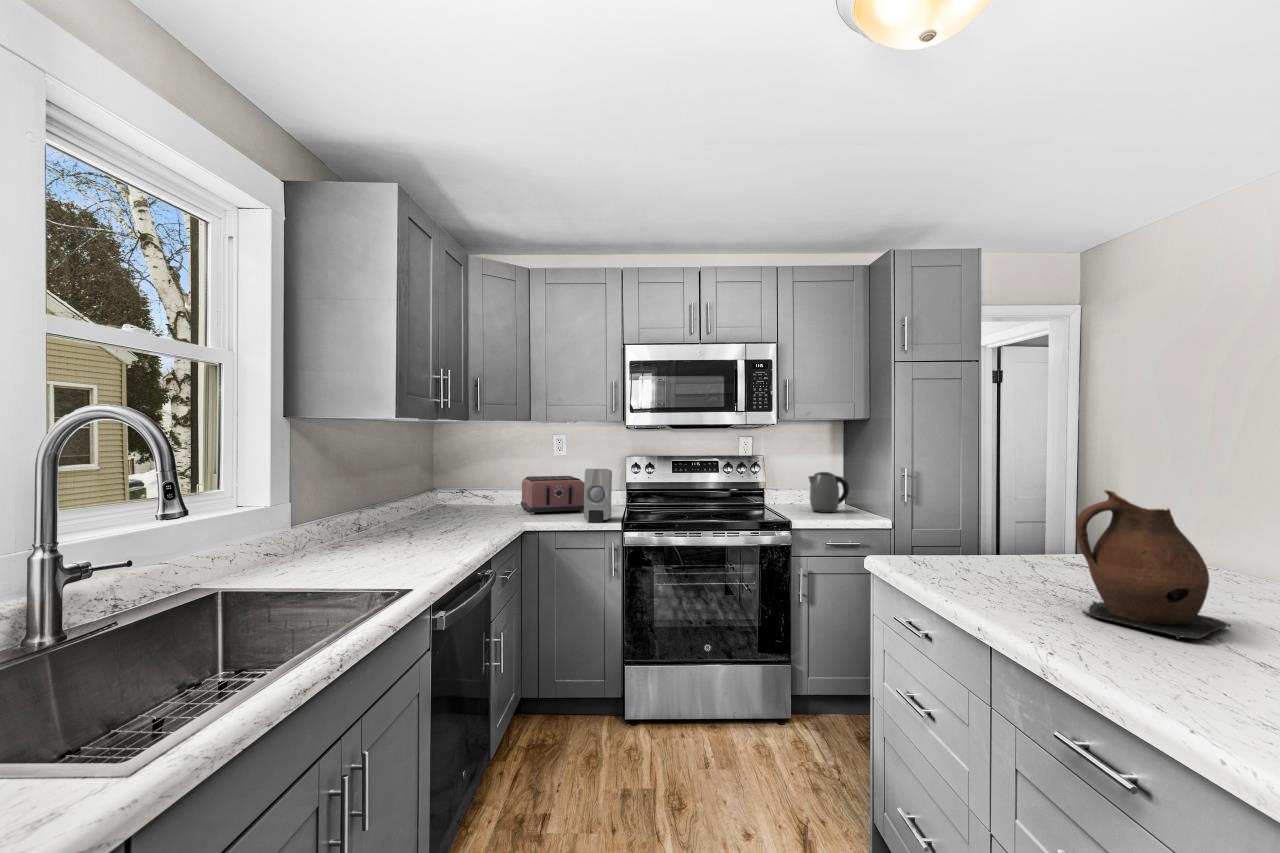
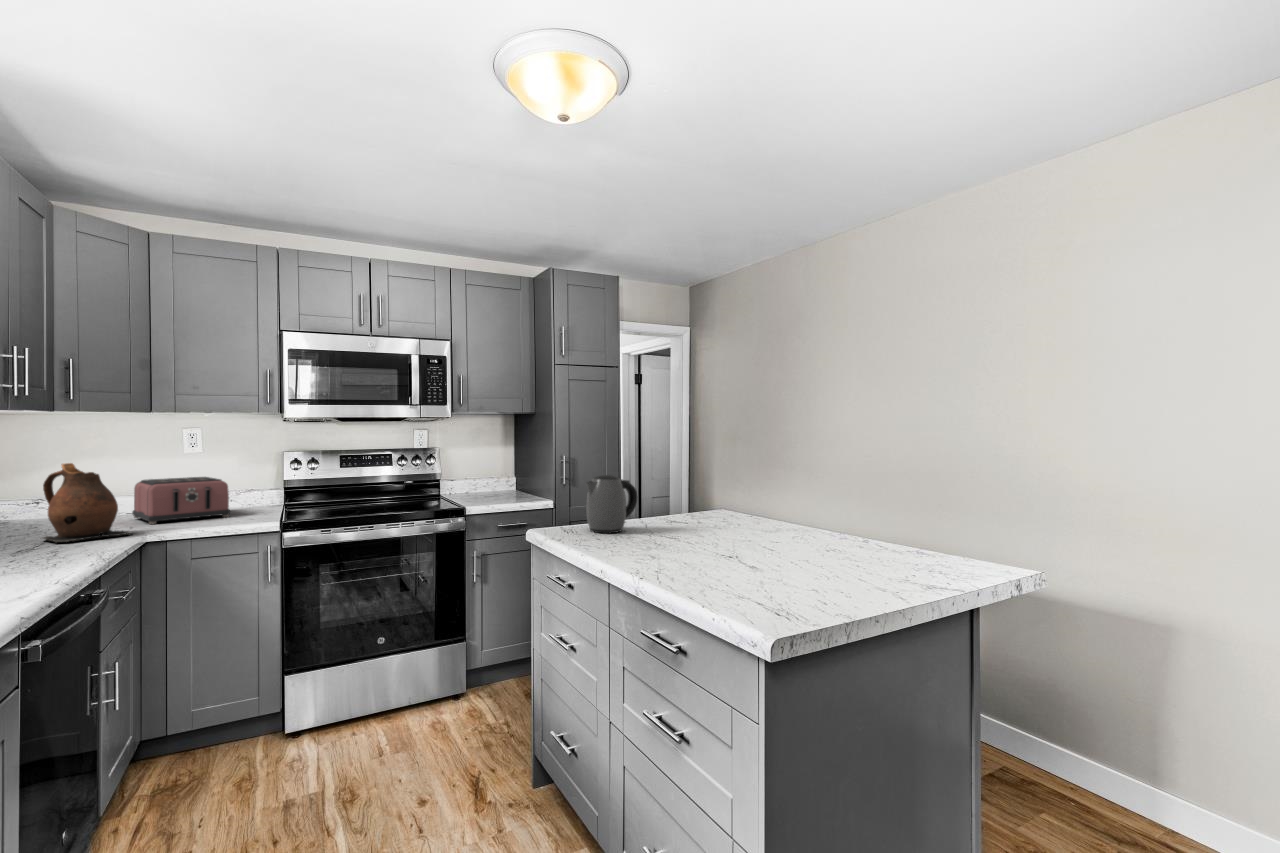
soap dispenser: present [584,469,612,523] -> none [230,466,266,526]
kettle: present [809,472,849,513] -> present [586,475,637,533]
ceramic pitcher: present [1076,490,1231,639] -> present [42,463,132,543]

